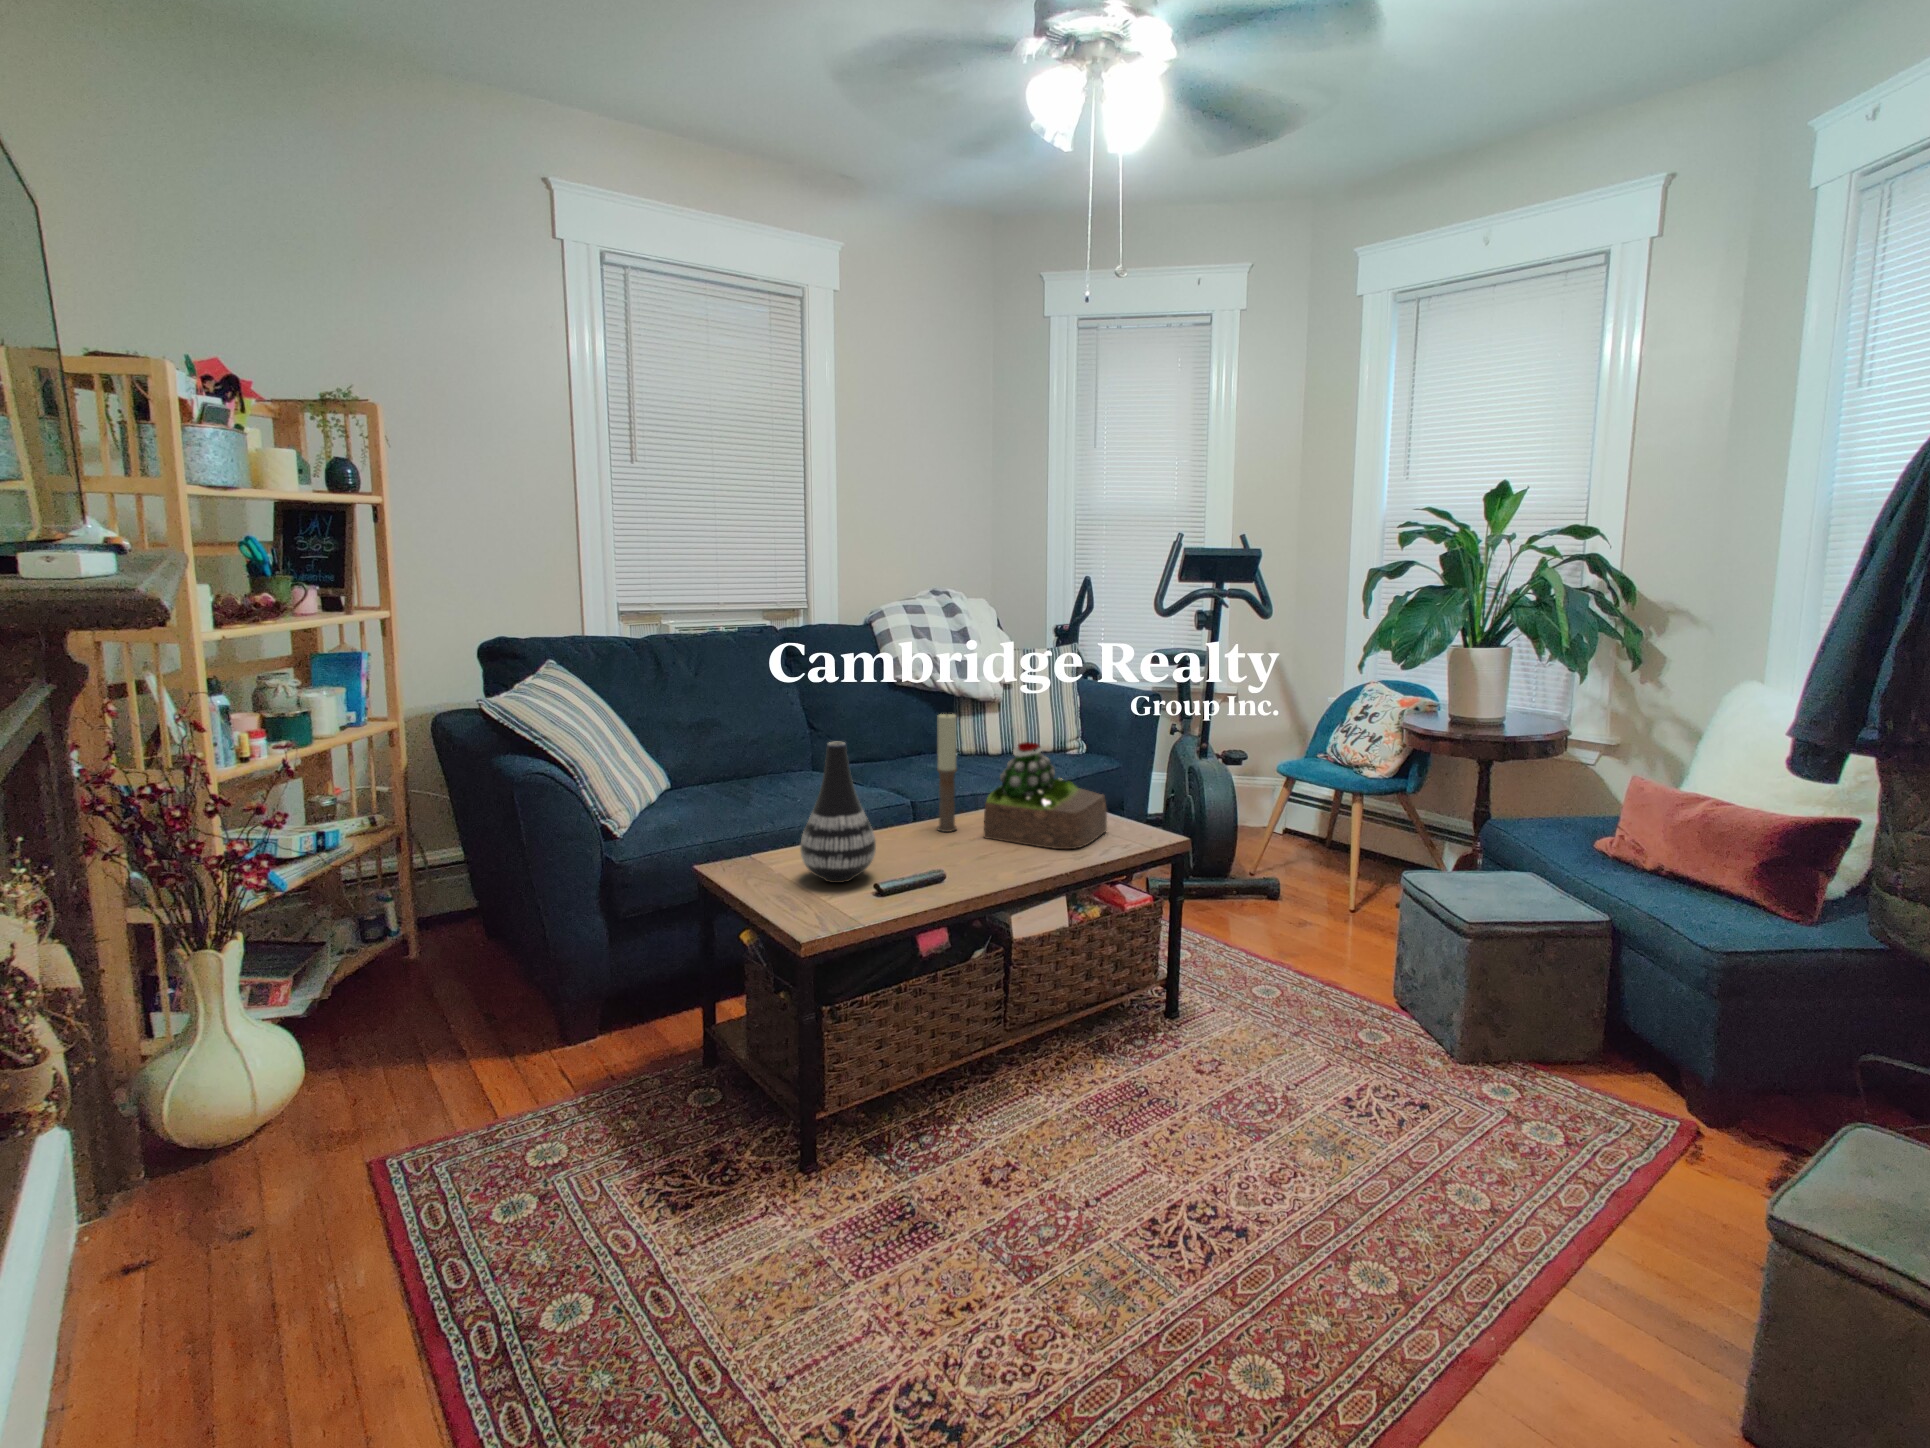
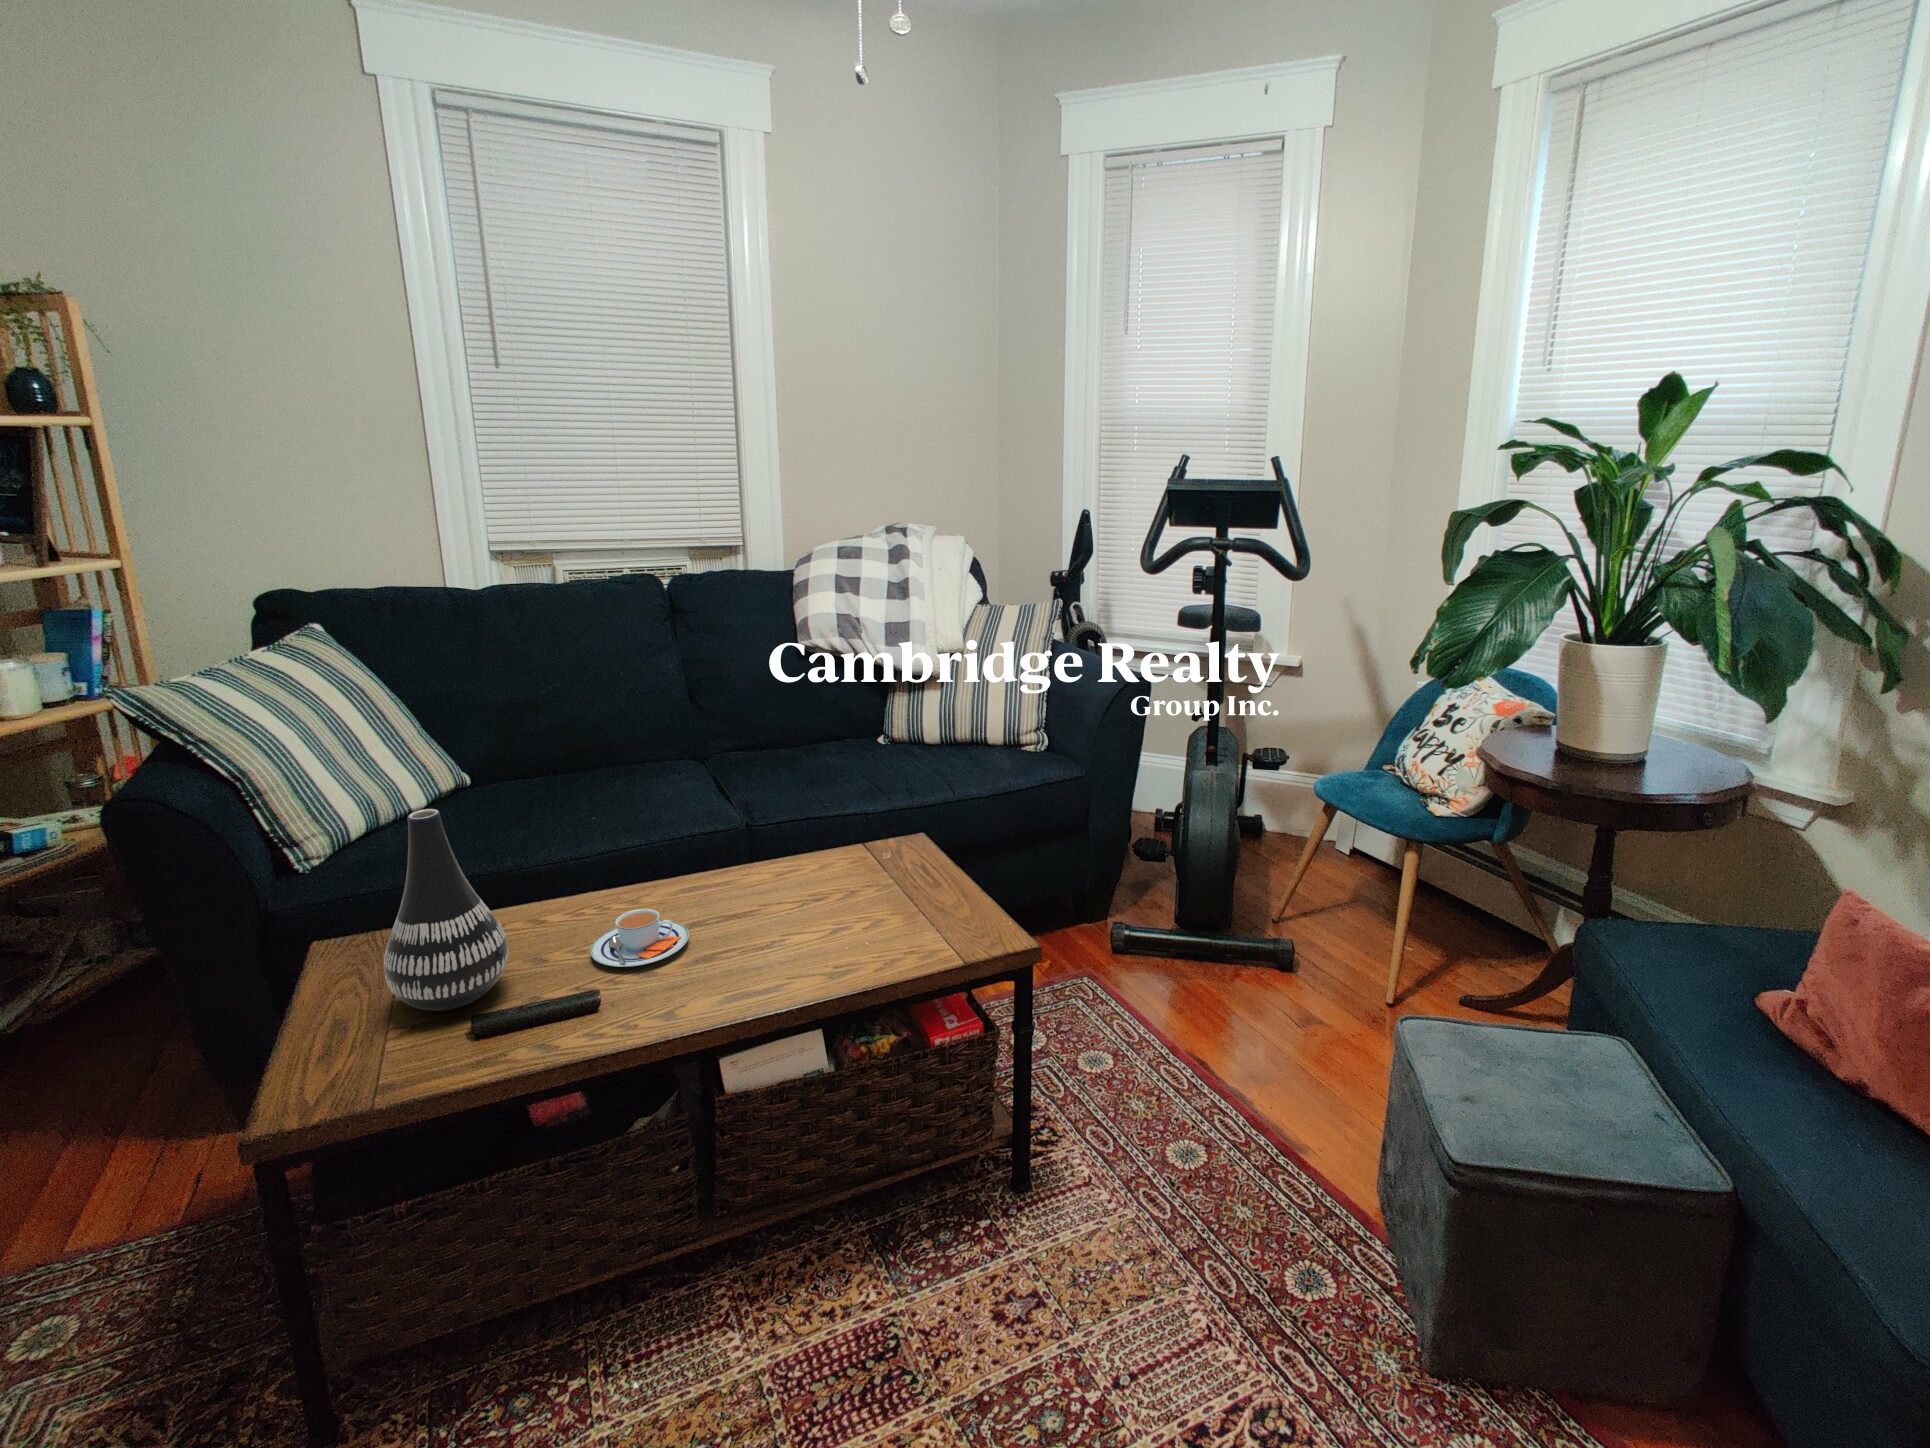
candle: present [937,713,957,832] -> none [678,740,721,908]
succulent plant: present [984,742,1107,849] -> none [737,787,925,961]
teacup: none [901,825,965,857] -> present [590,909,689,967]

